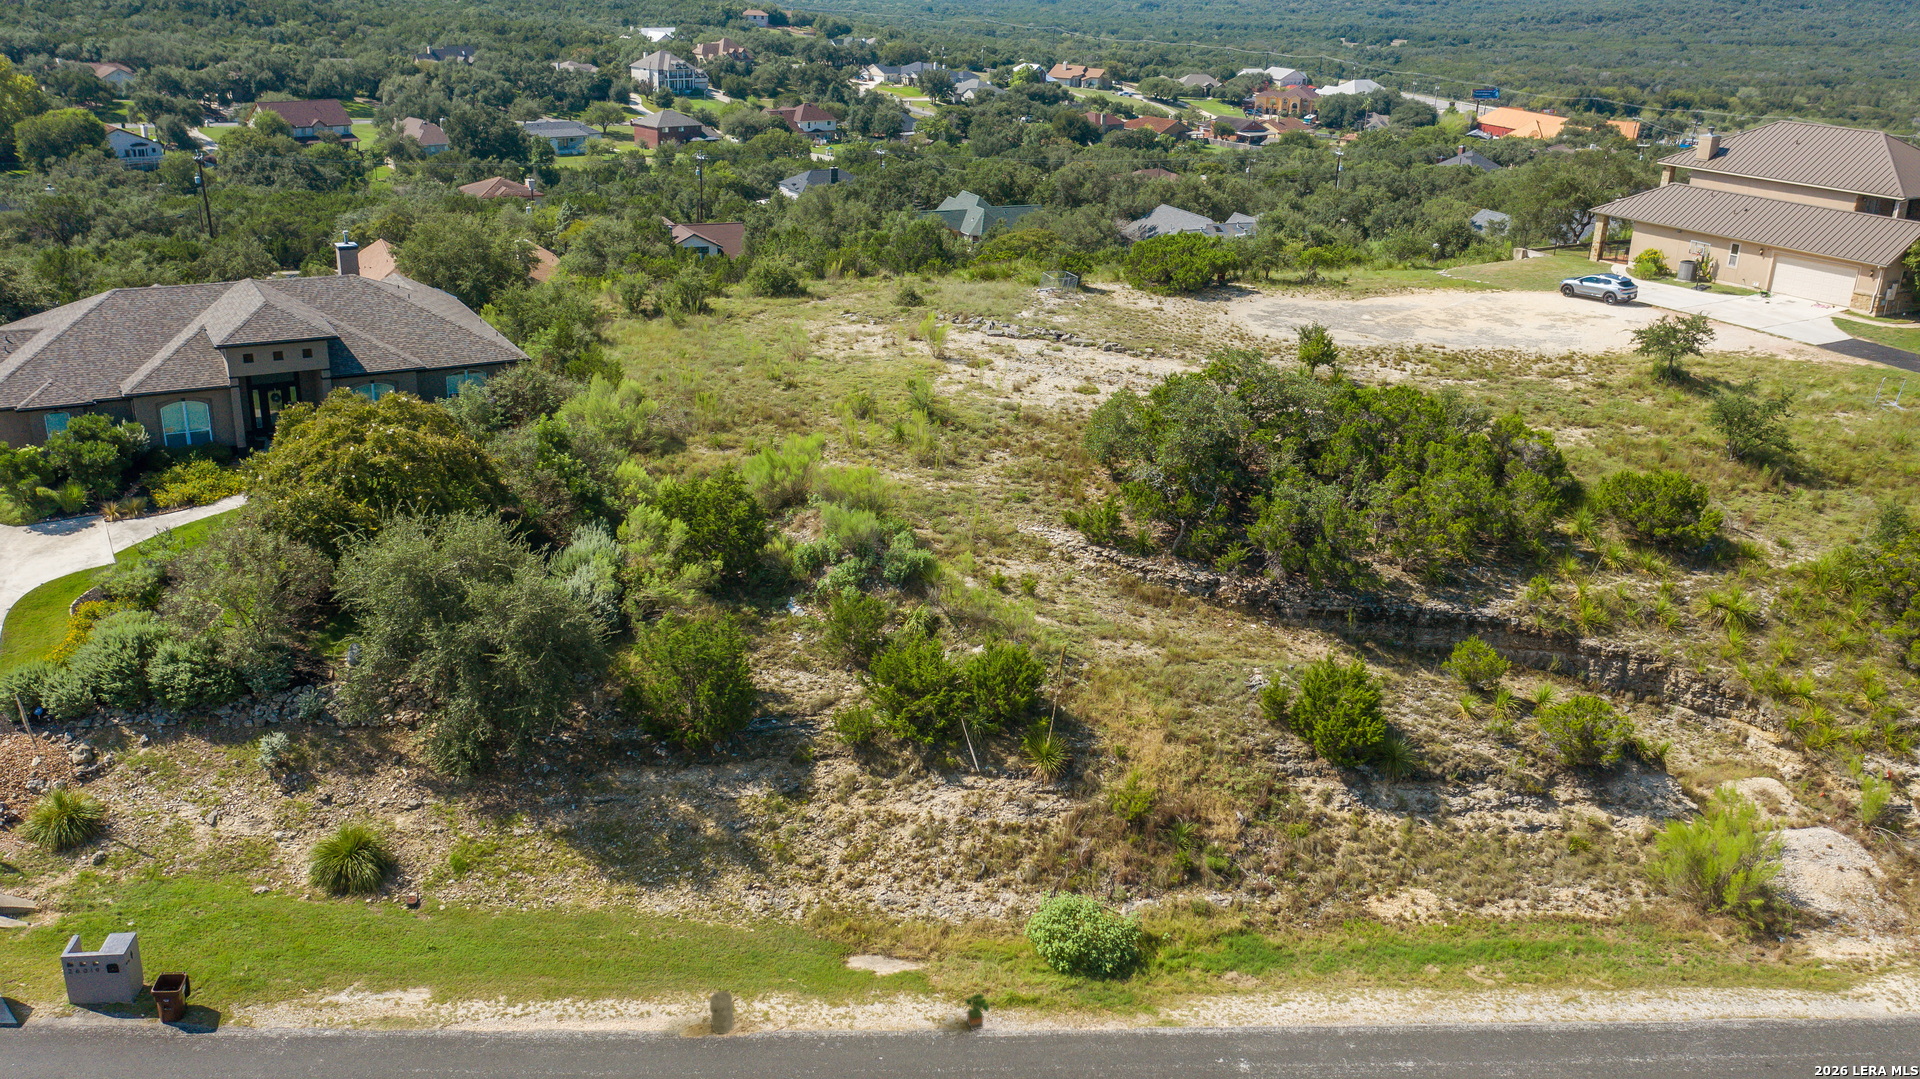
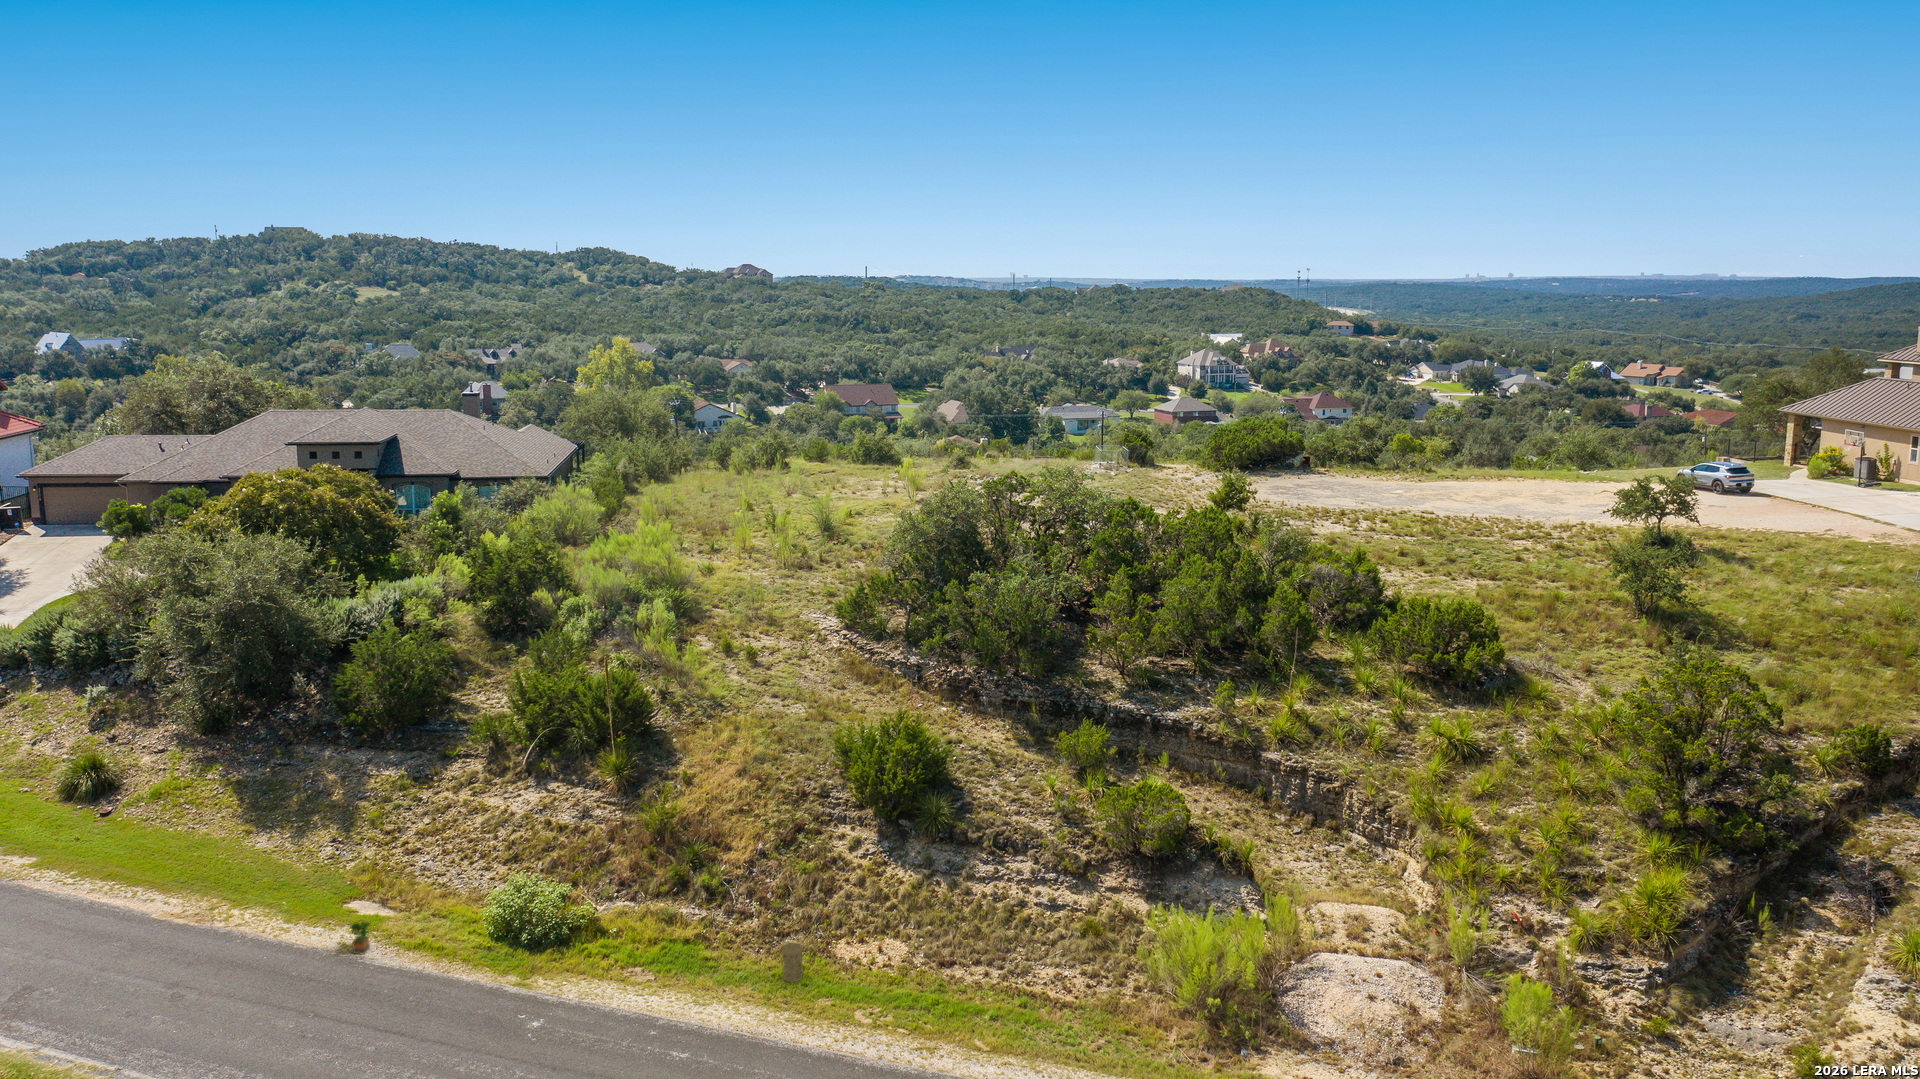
trash can: present [710,991,734,1034] -> present [782,943,803,982]

